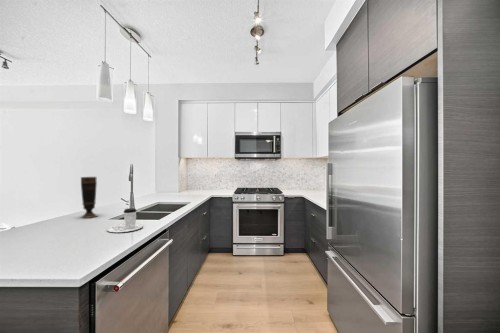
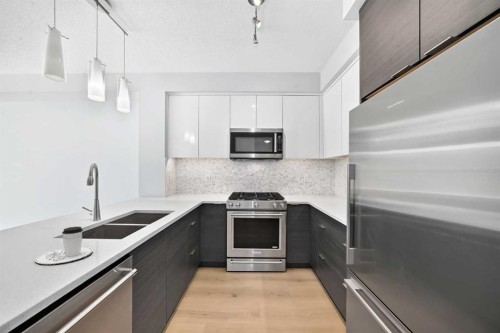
vase: present [81,177,97,218] -> none [18,181,44,236]

